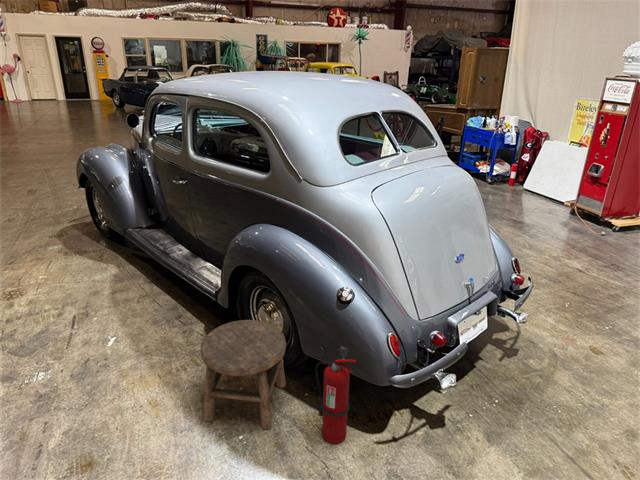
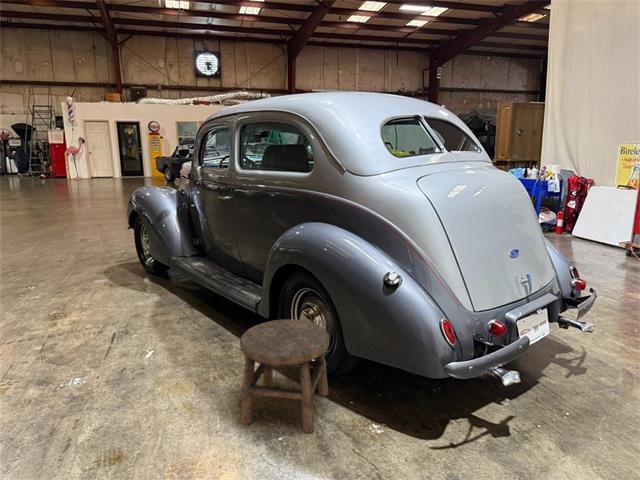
fire extinguisher: present [315,347,356,443] -> none [362,333,407,448]

